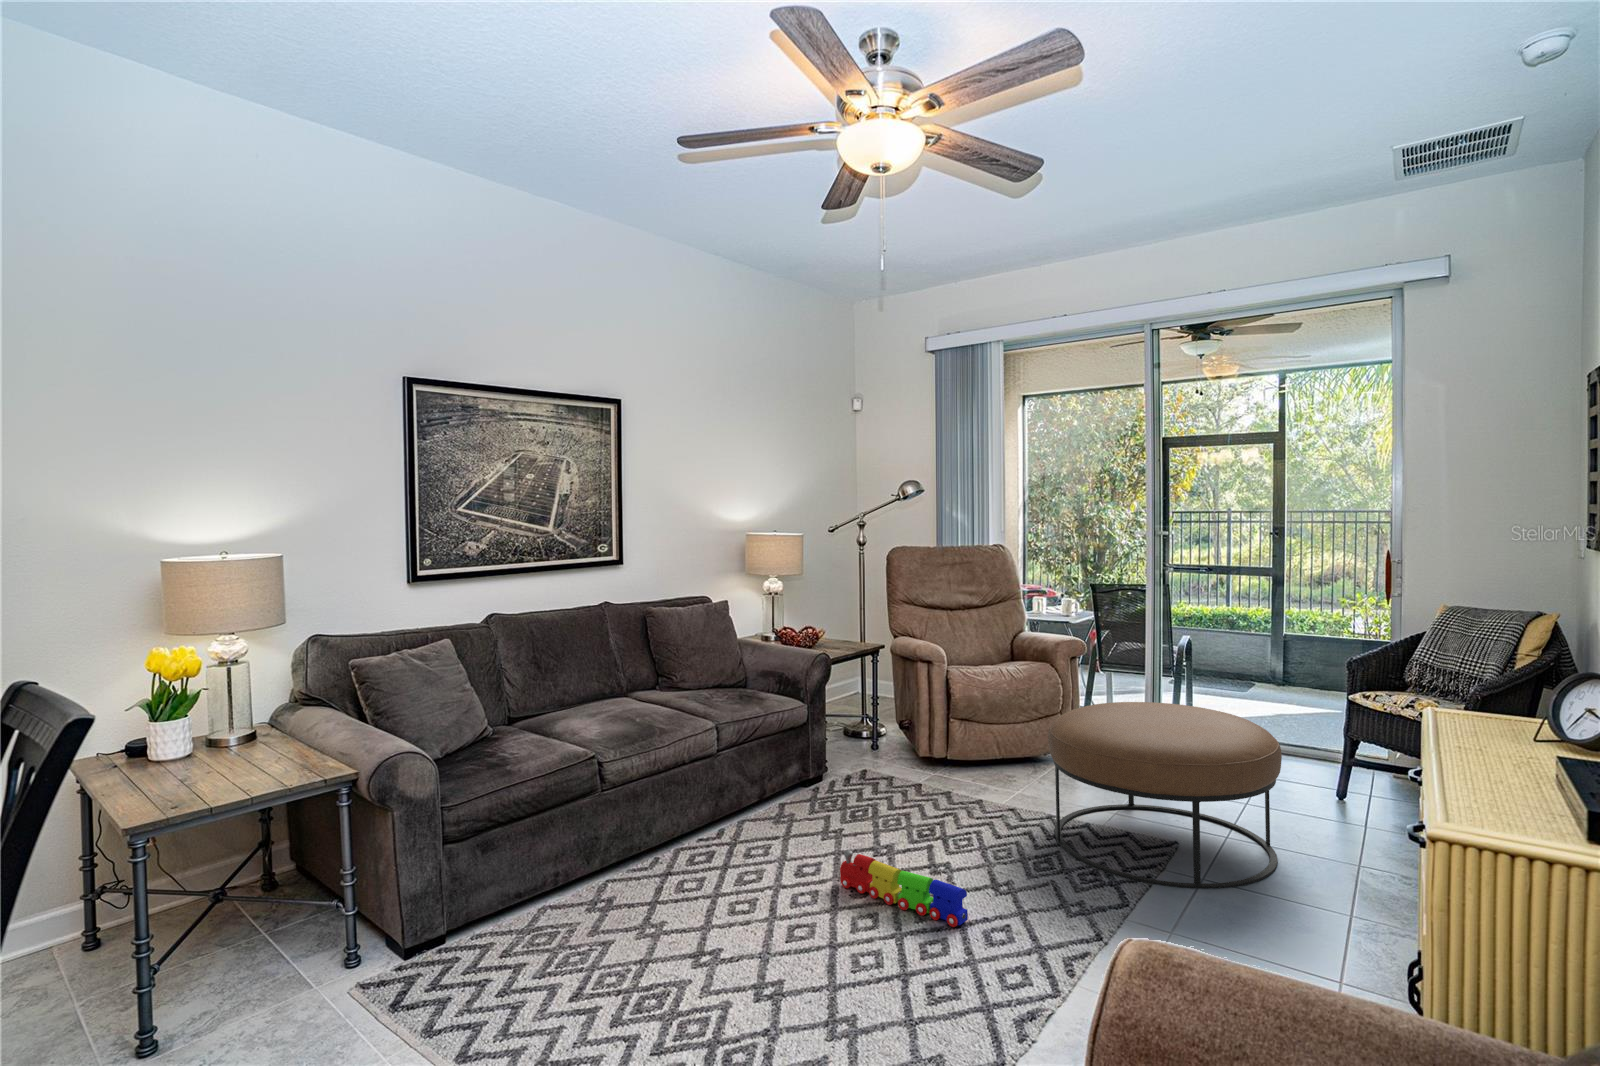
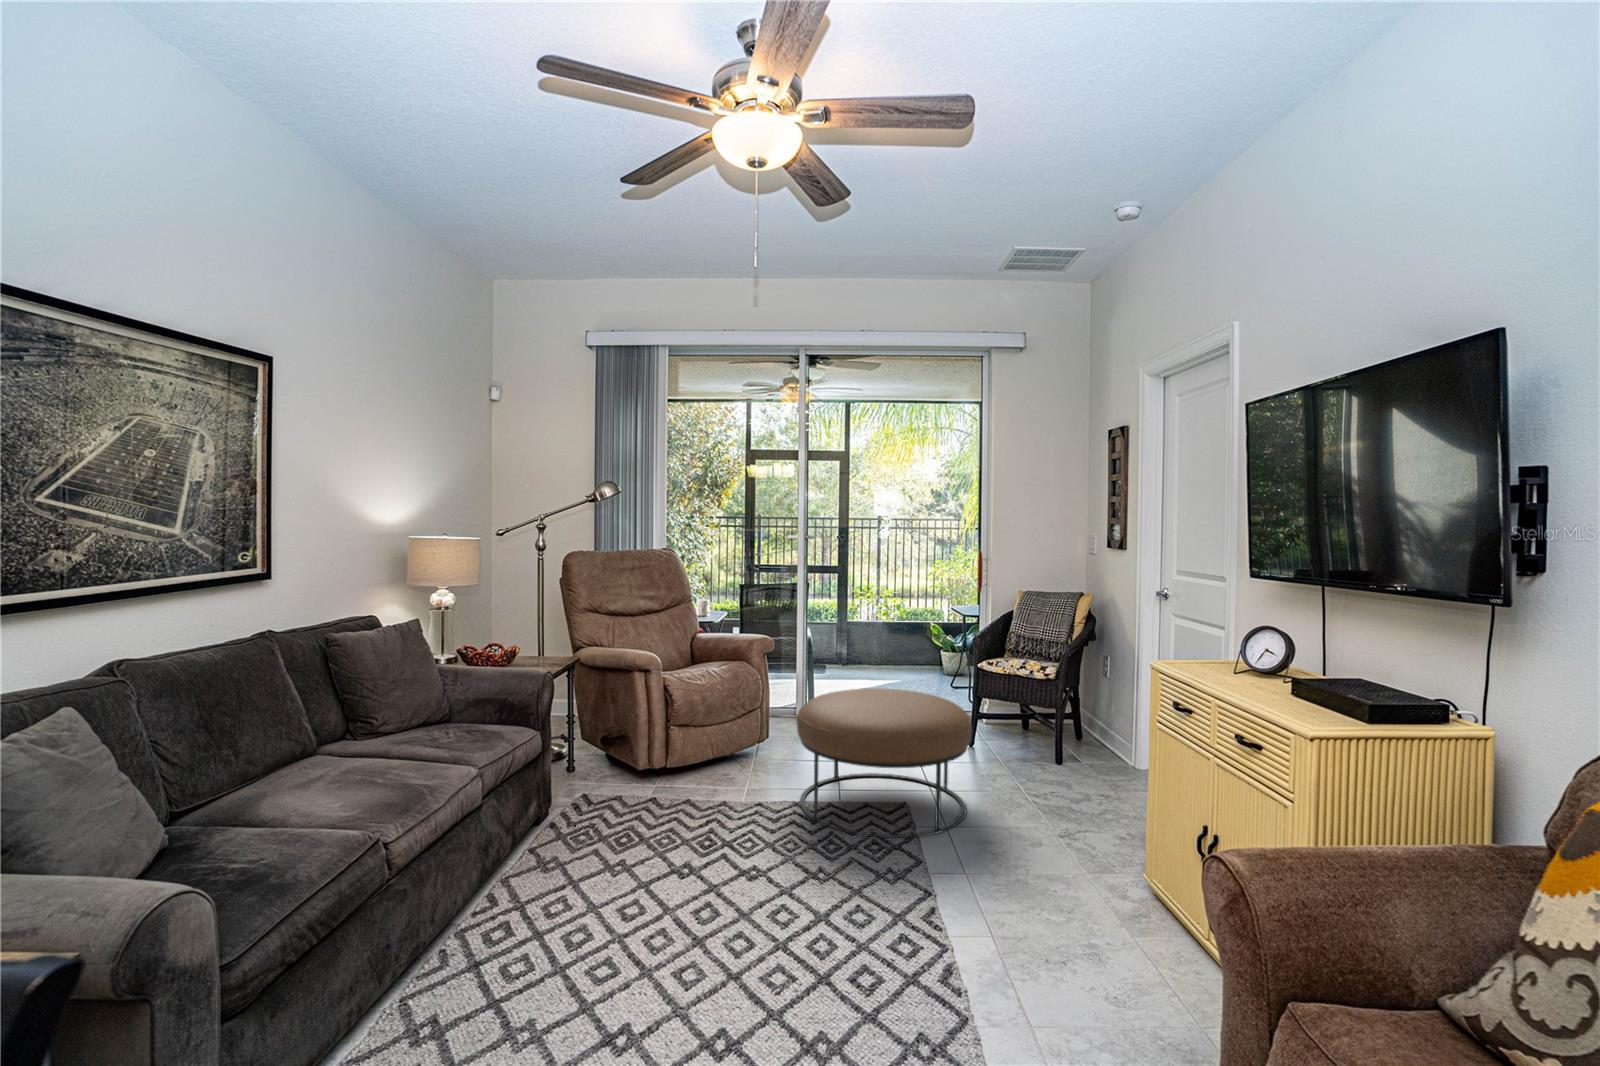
toy train: present [840,850,968,927] -> none [681,875,823,920]

